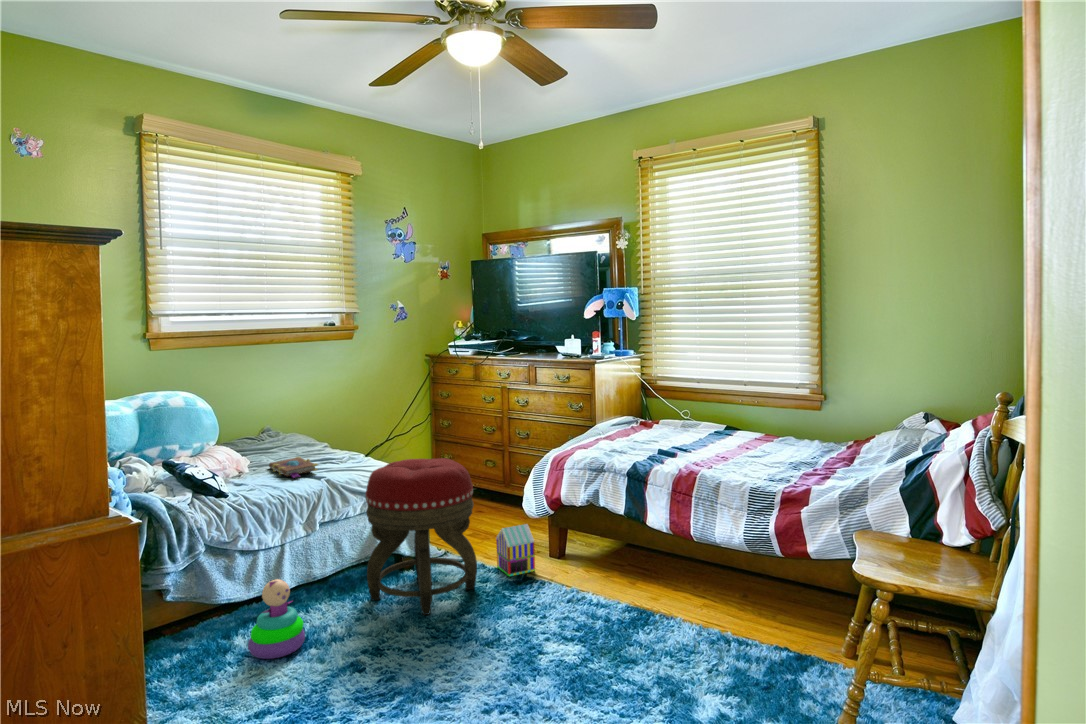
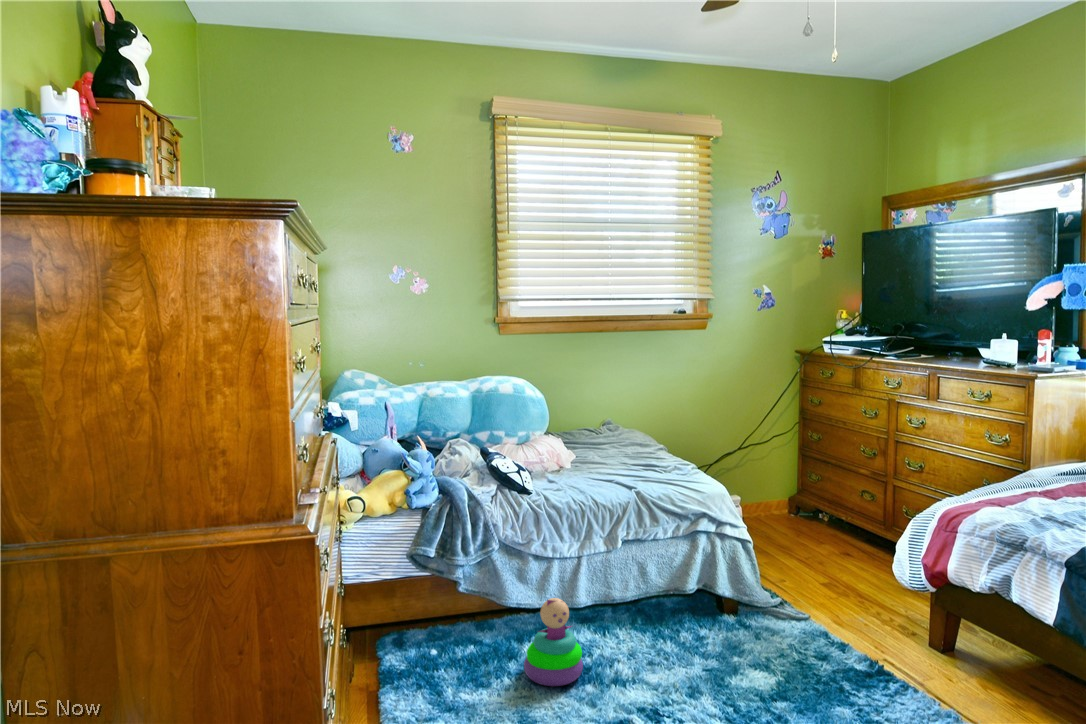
book: present [269,457,318,478] -> none [585,459,632,483]
footstool: present [366,458,477,615] -> none [668,482,809,685]
toy house: present [496,524,535,576] -> none [845,594,901,664]

